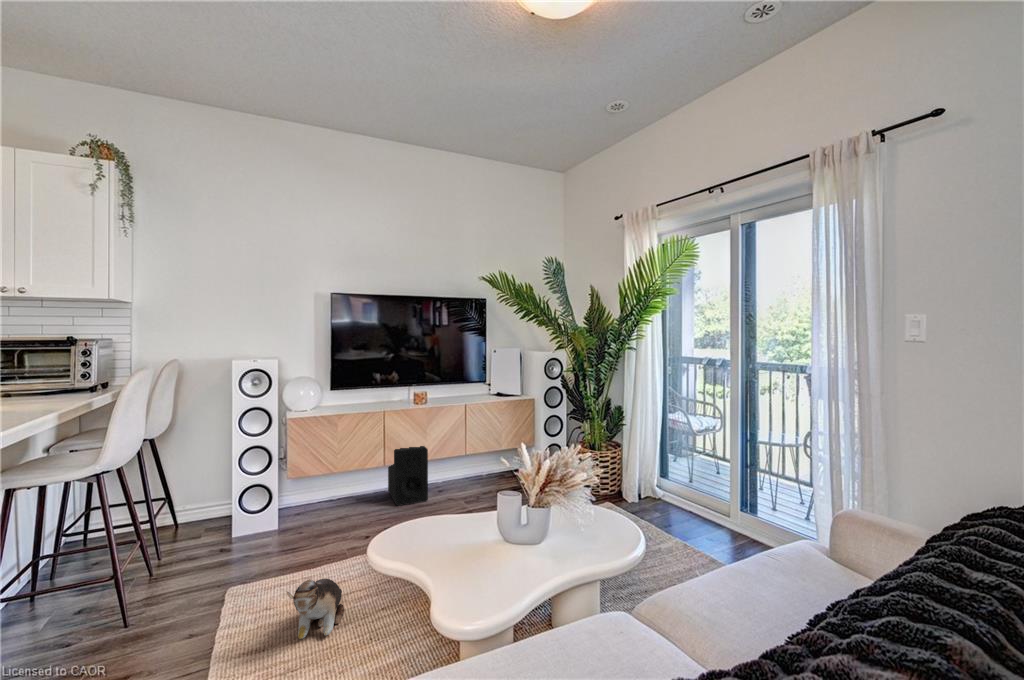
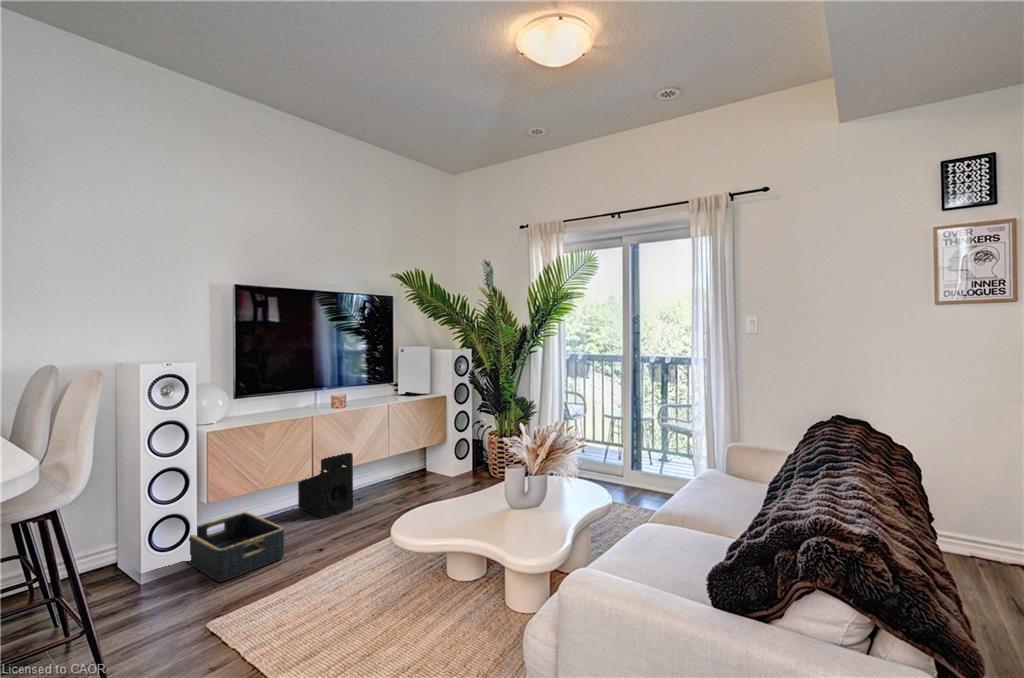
basket: none [269,490,334,551] -> present [187,512,284,582]
plush toy: present [287,579,344,639] -> none [336,574,376,635]

